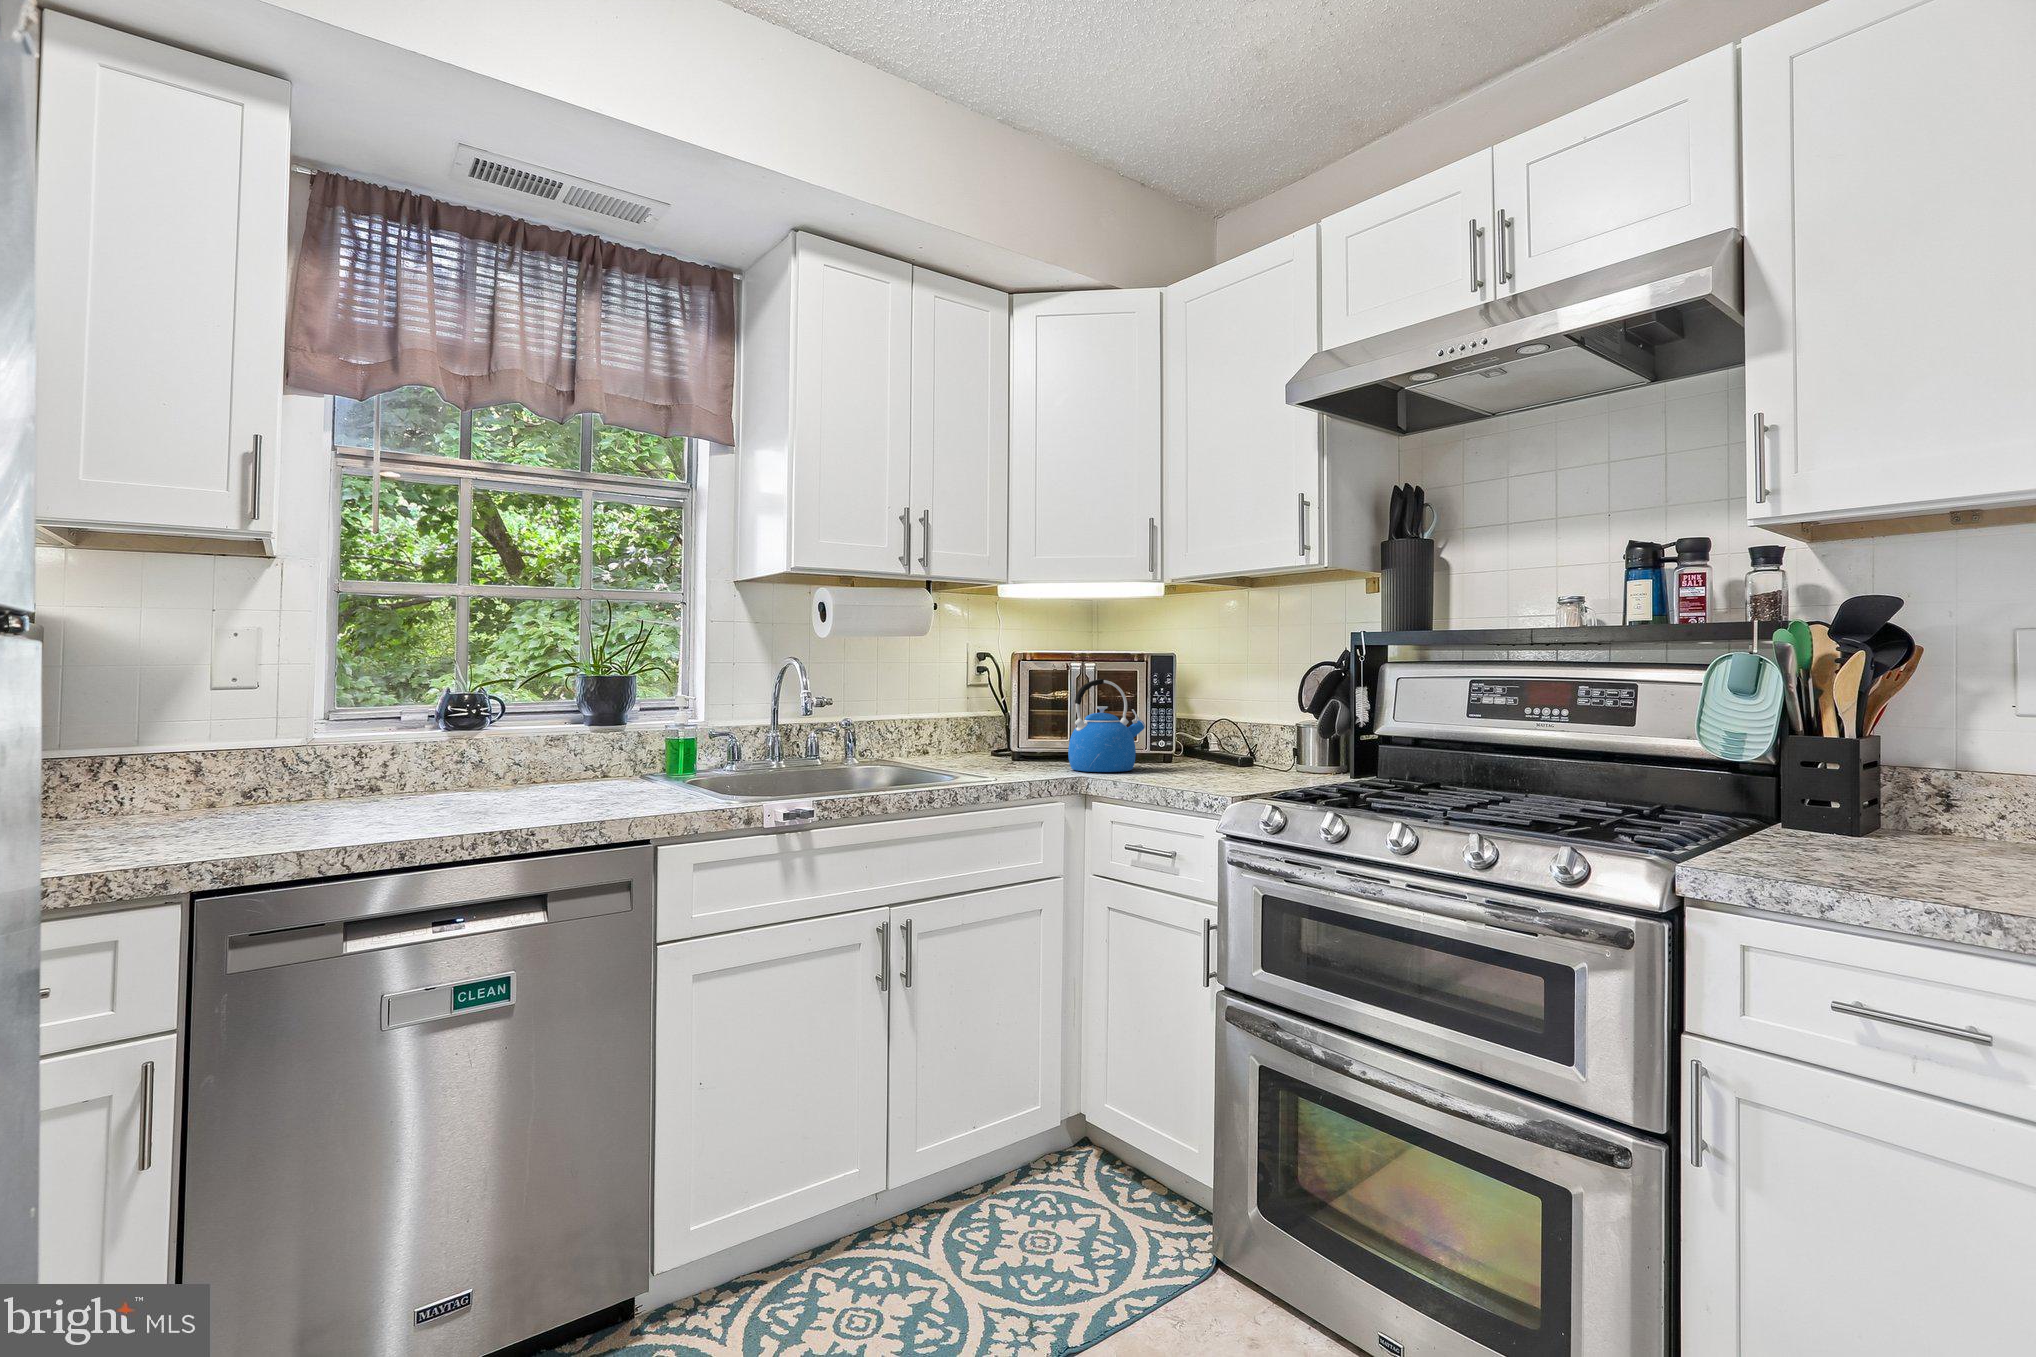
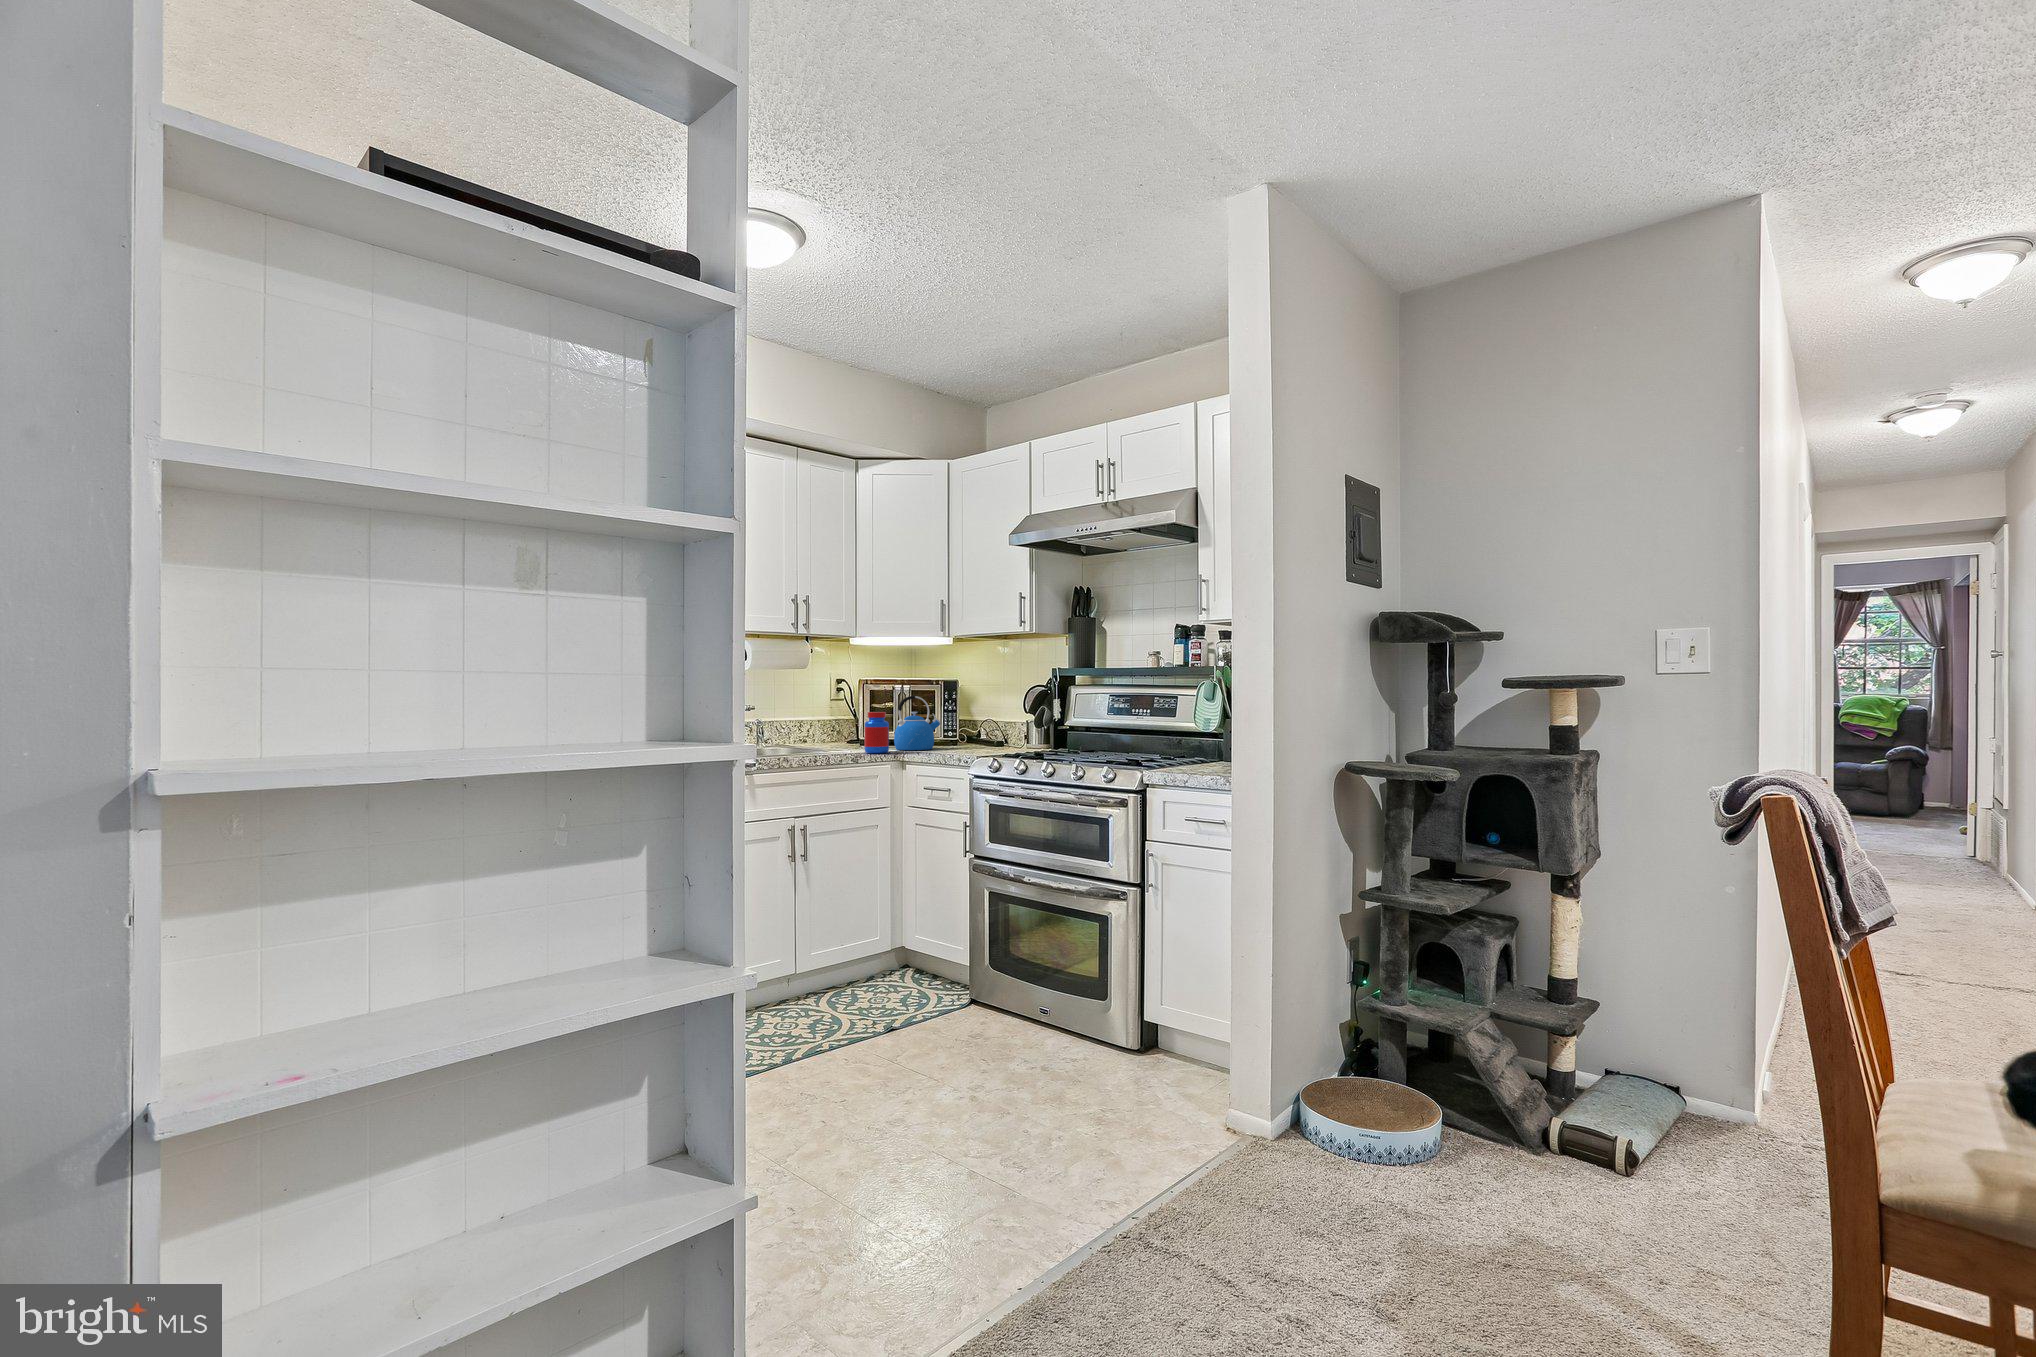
jar: none [1018,707,1060,779] -> present [865,712,889,753]

